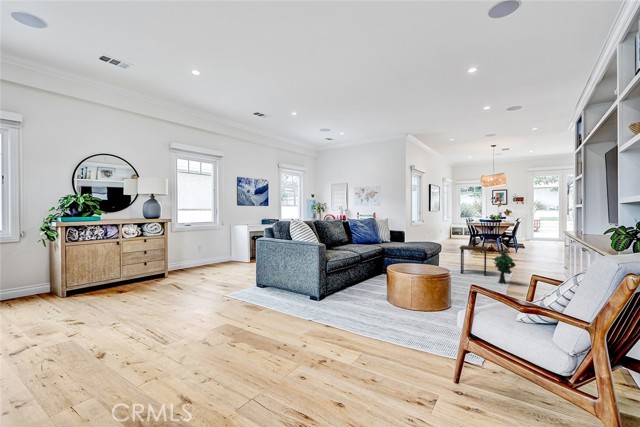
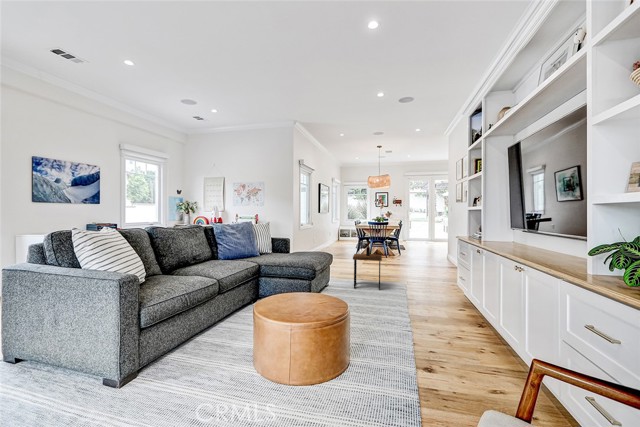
decorative plant: present [493,248,516,283] -> none [388,258,414,301]

